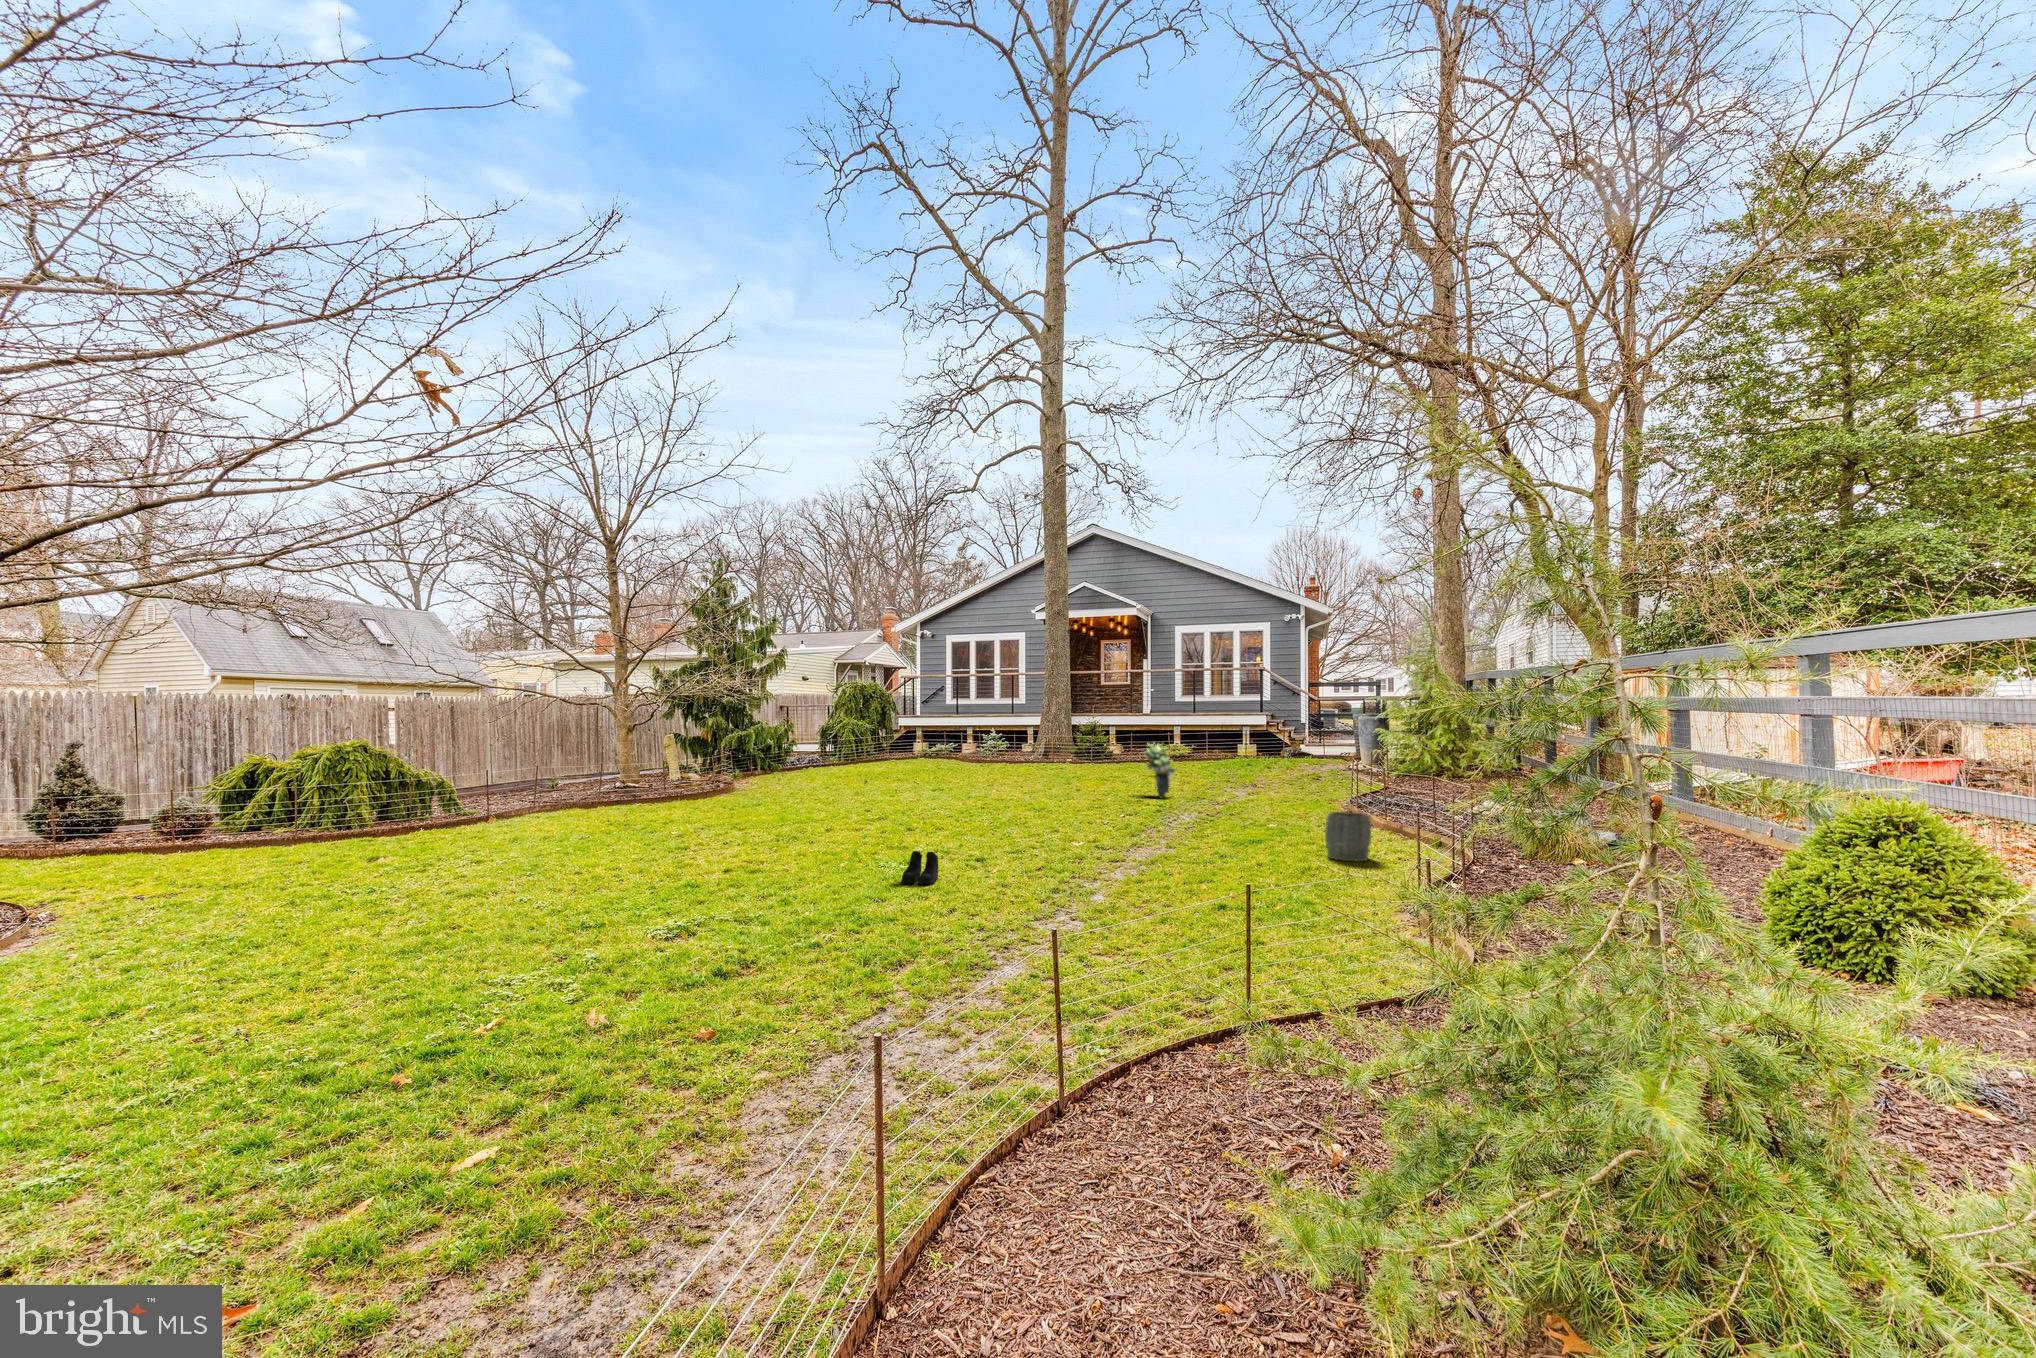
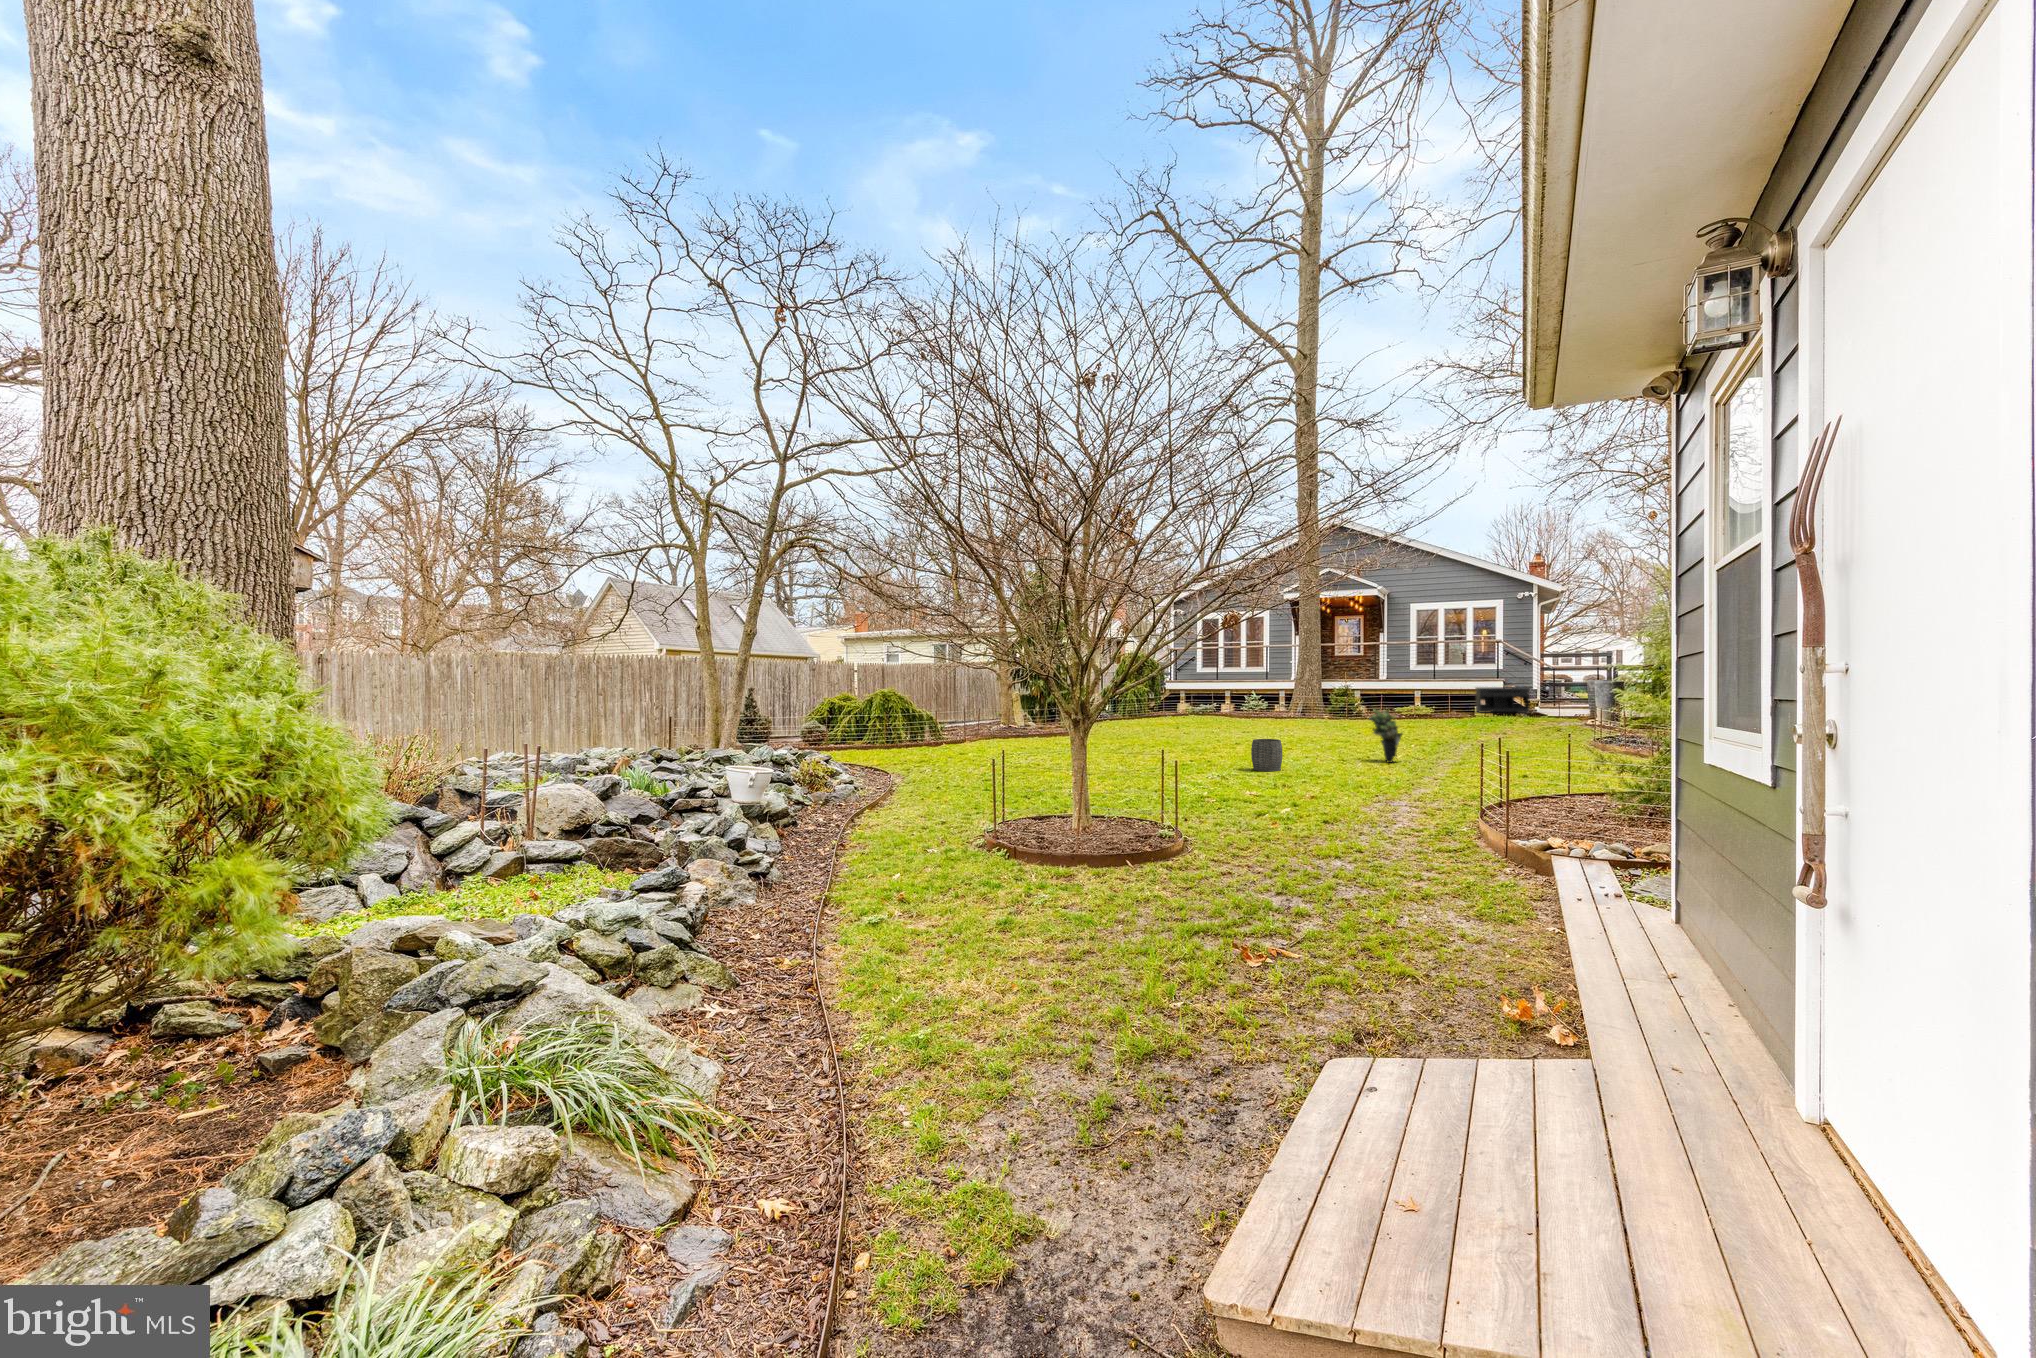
bench: none [1239,720,1289,748] -> present [1476,687,1529,713]
woven basket: present [1325,812,1371,861] -> present [1251,739,1282,771]
boots: present [901,851,938,885] -> none [1110,813,1146,846]

